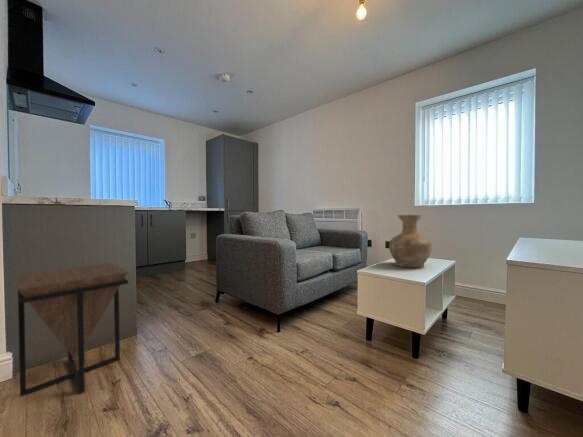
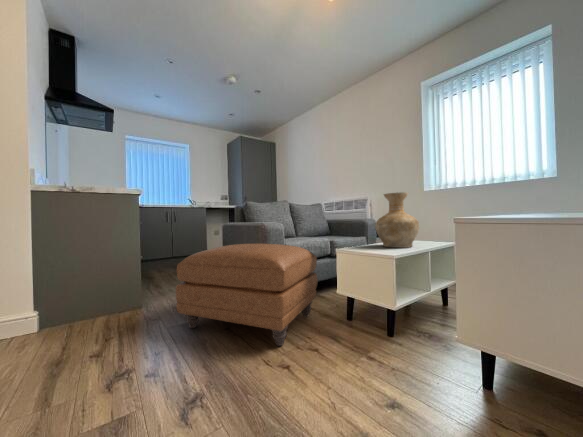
side table: present [18,263,128,396] -> none [29,242,121,345]
ottoman: none [194,264,336,378] -> present [176,244,318,346]

